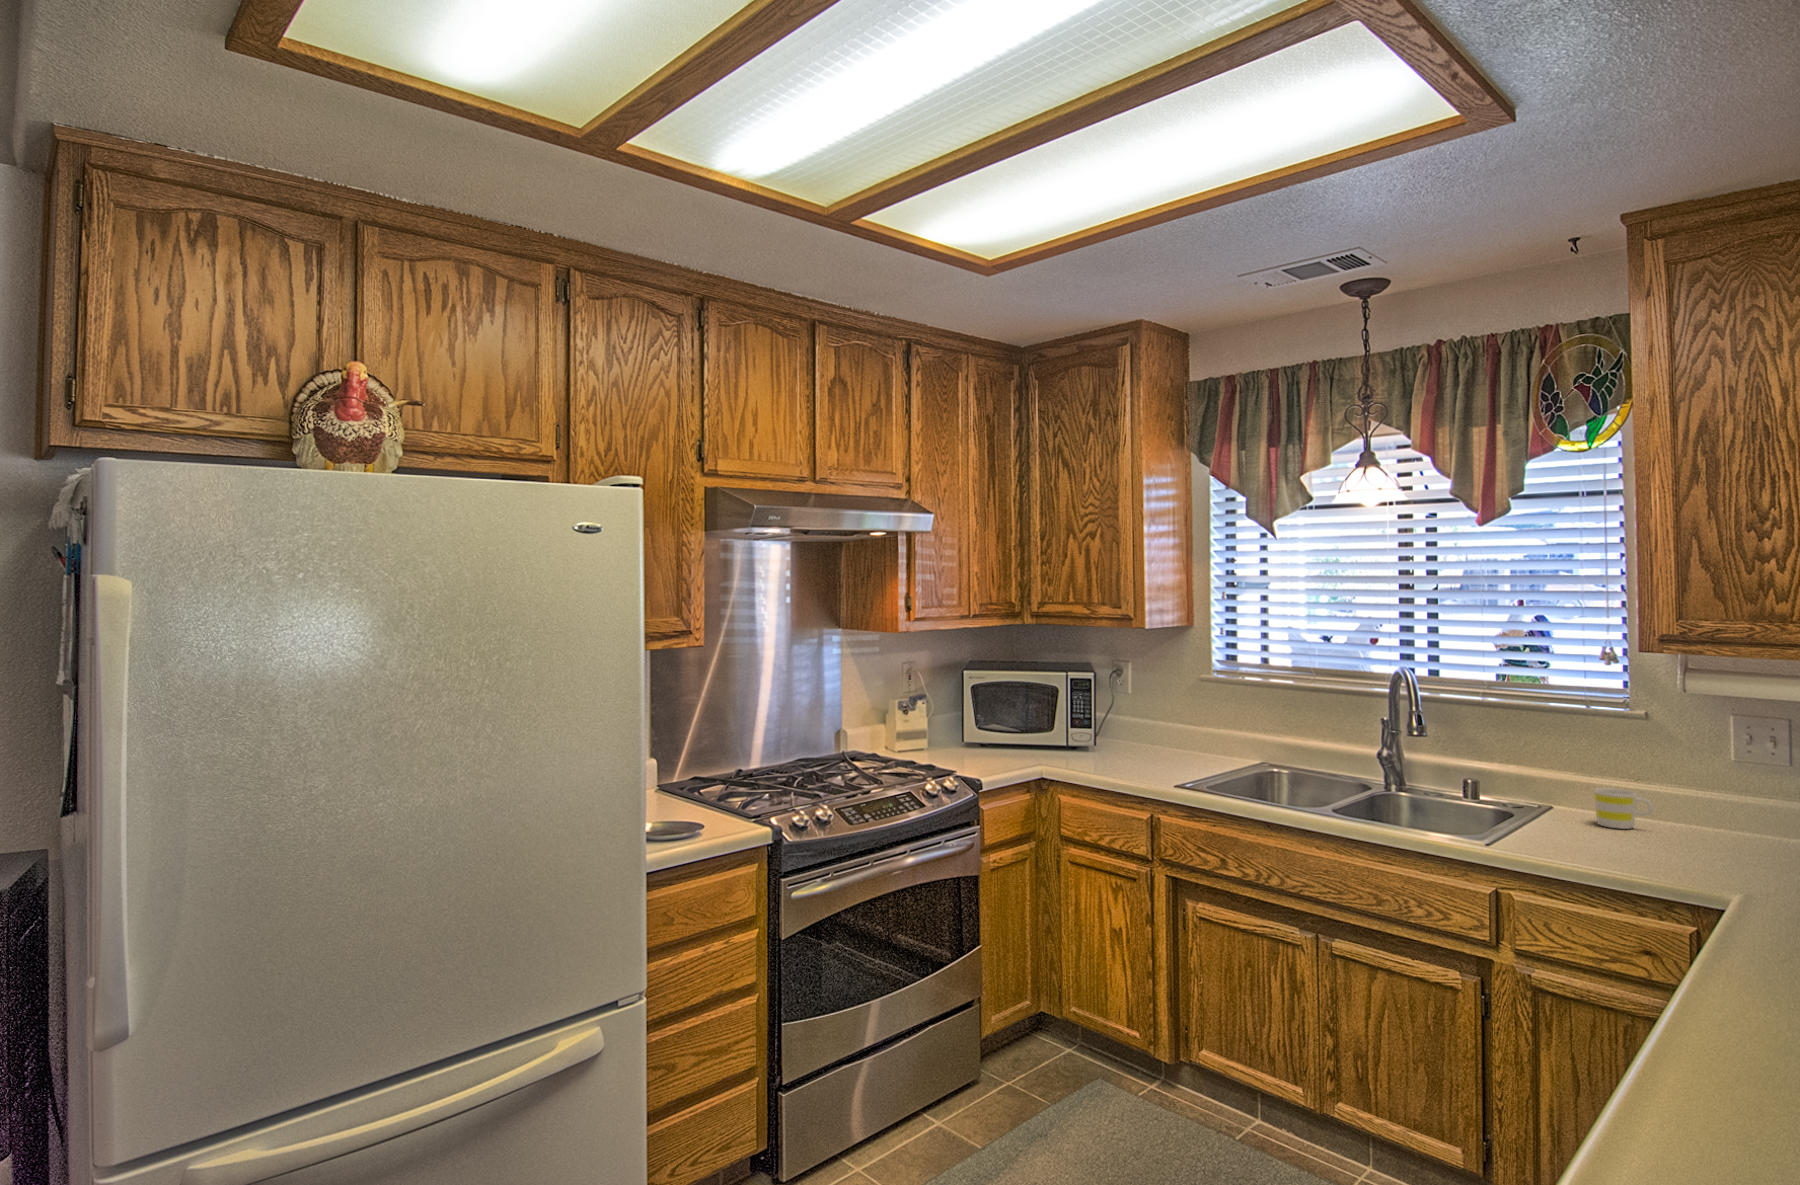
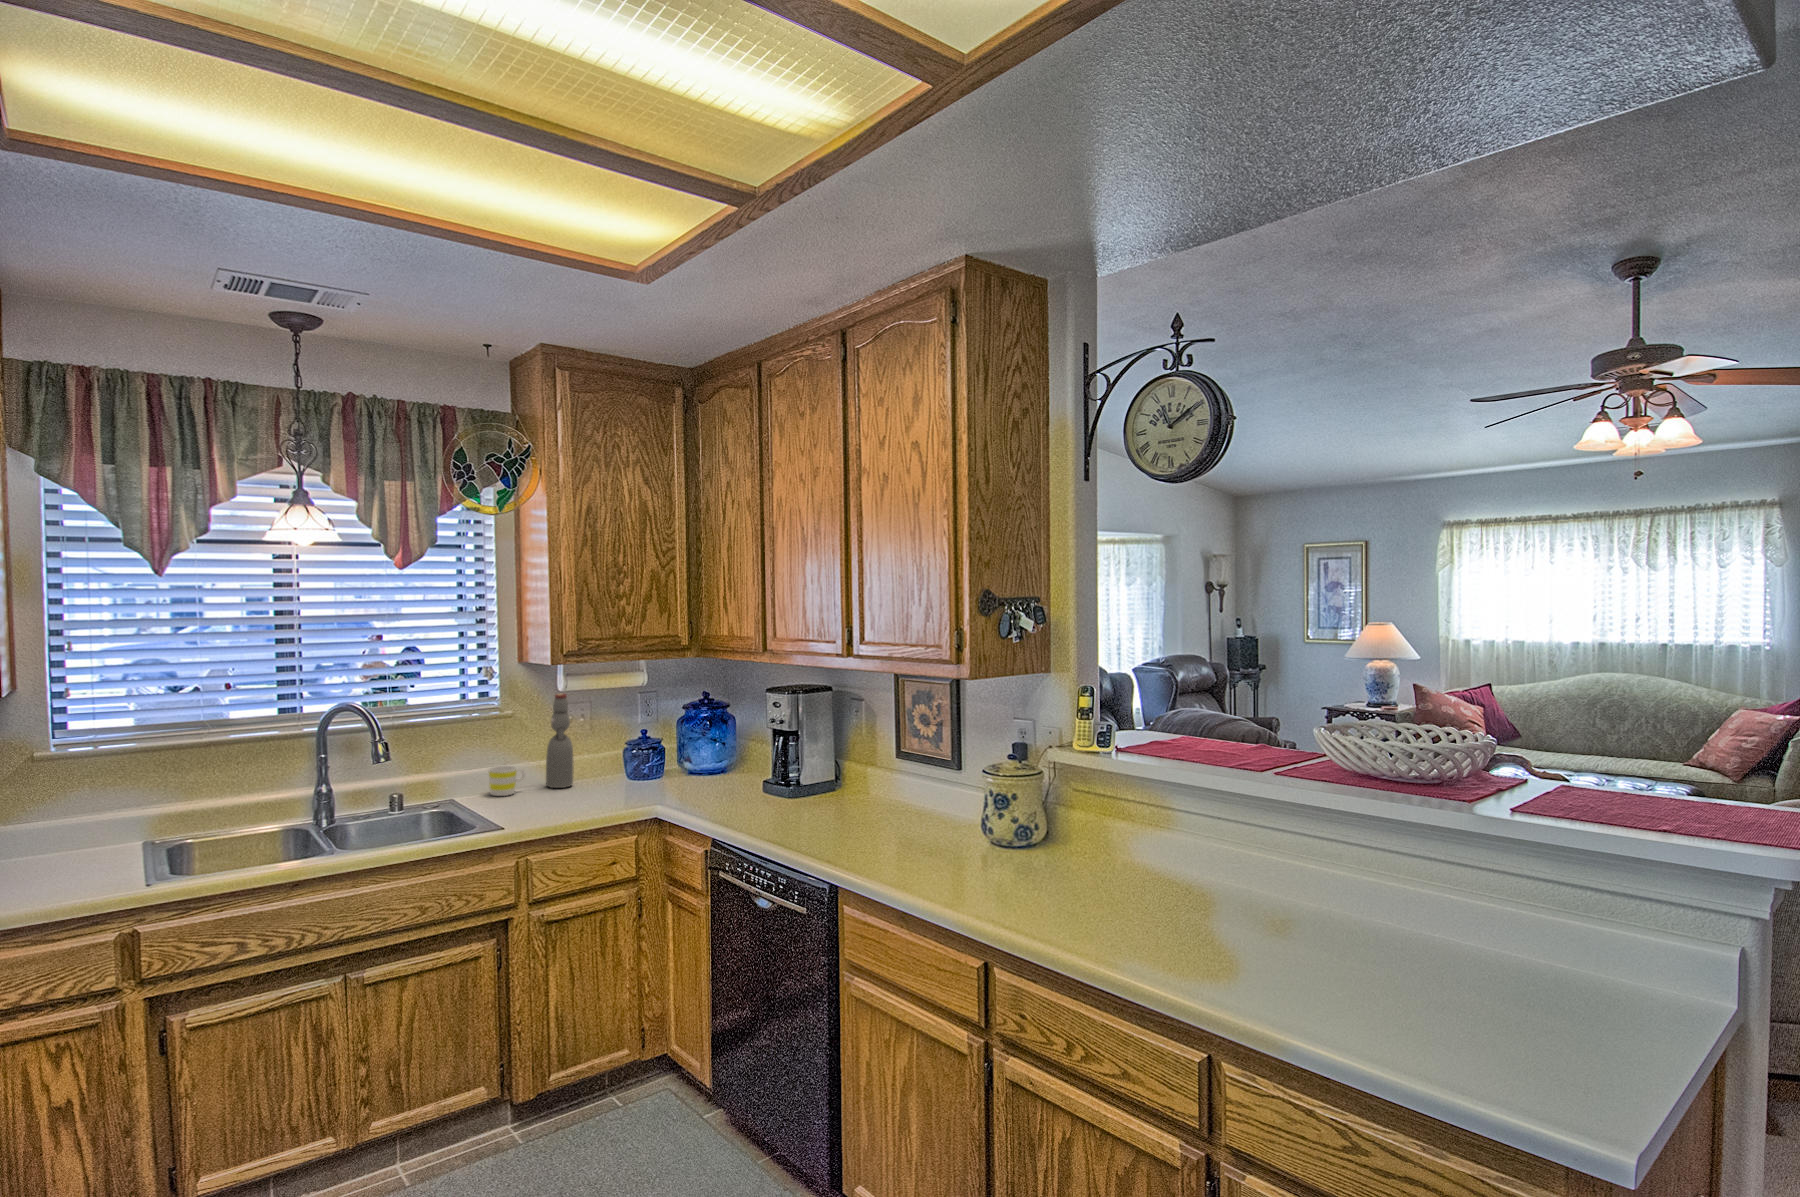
bottle: none [1692,704,1741,844] -> present [546,694,573,788]

